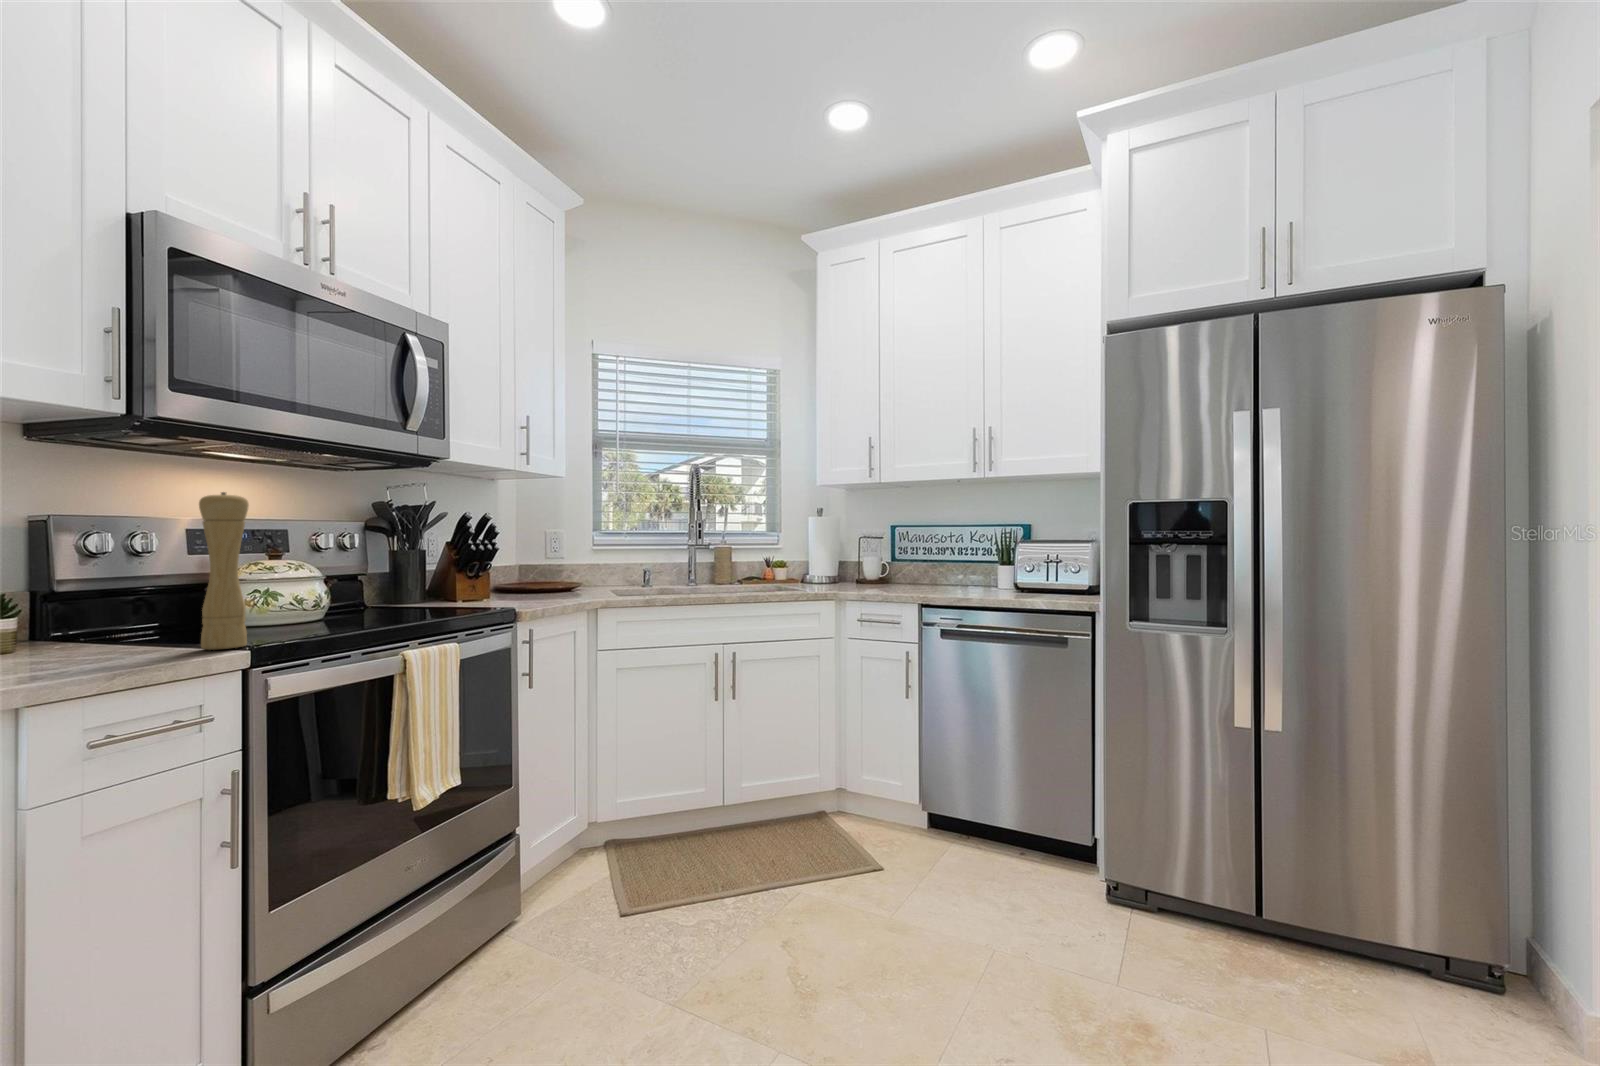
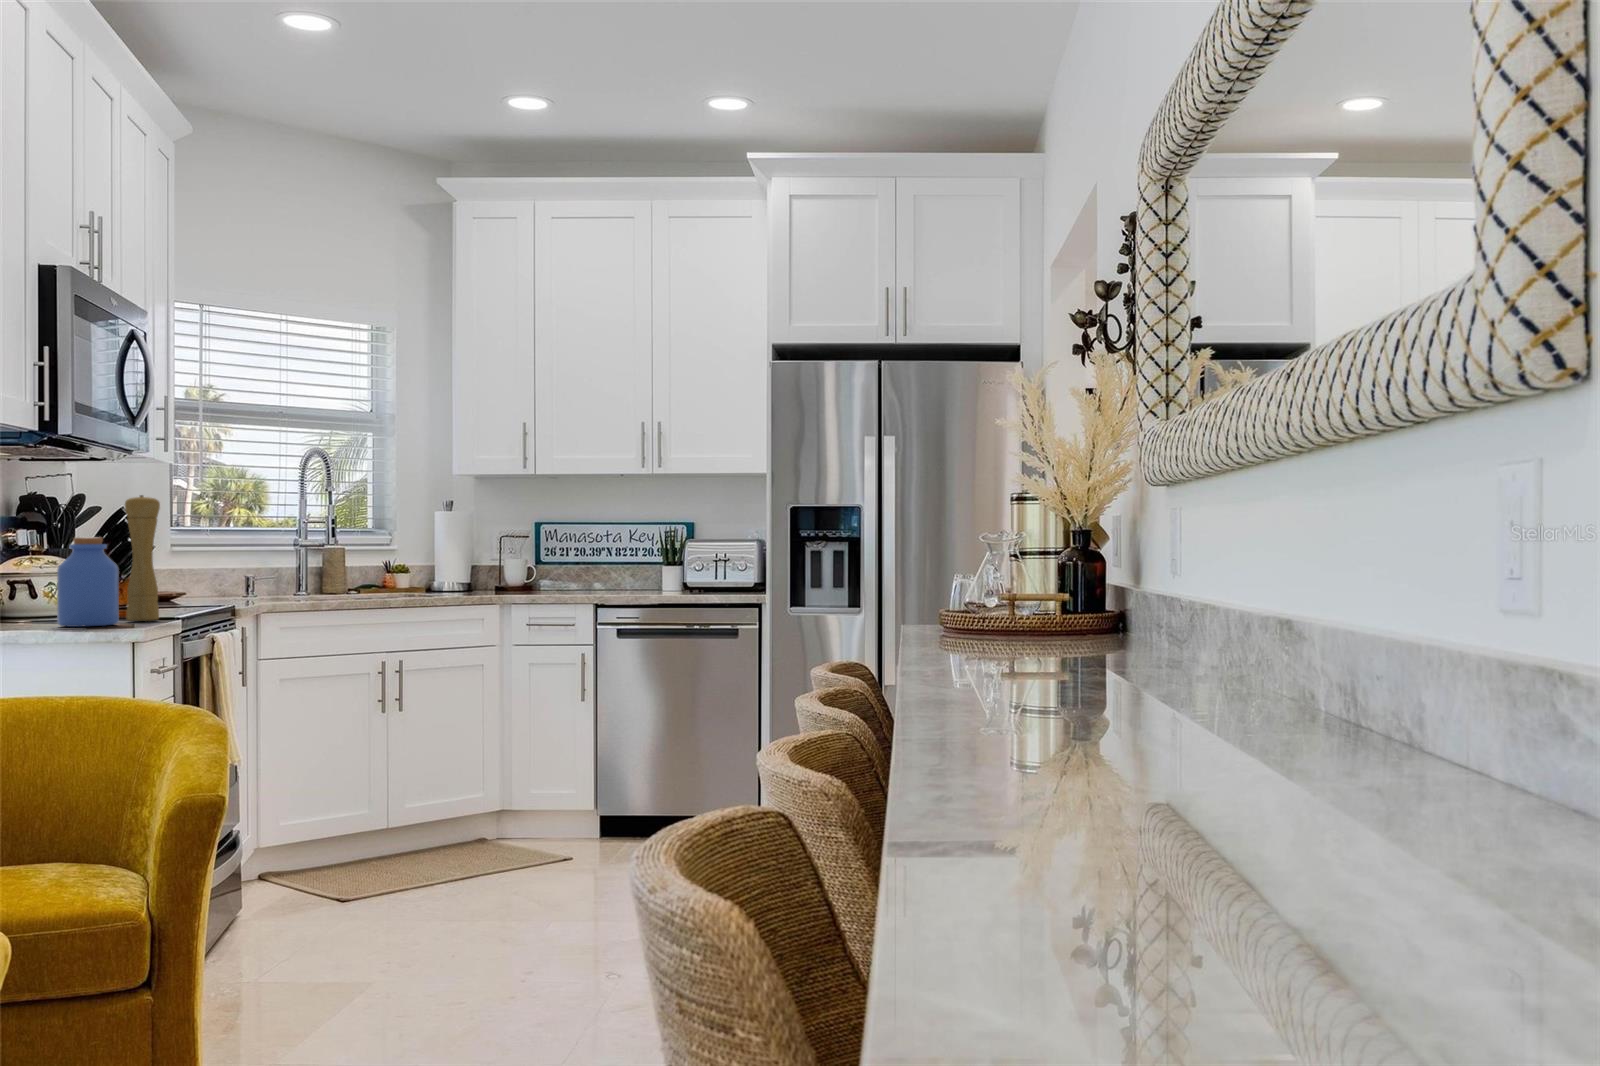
jar: none [43,545,143,666] -> present [57,537,119,627]

